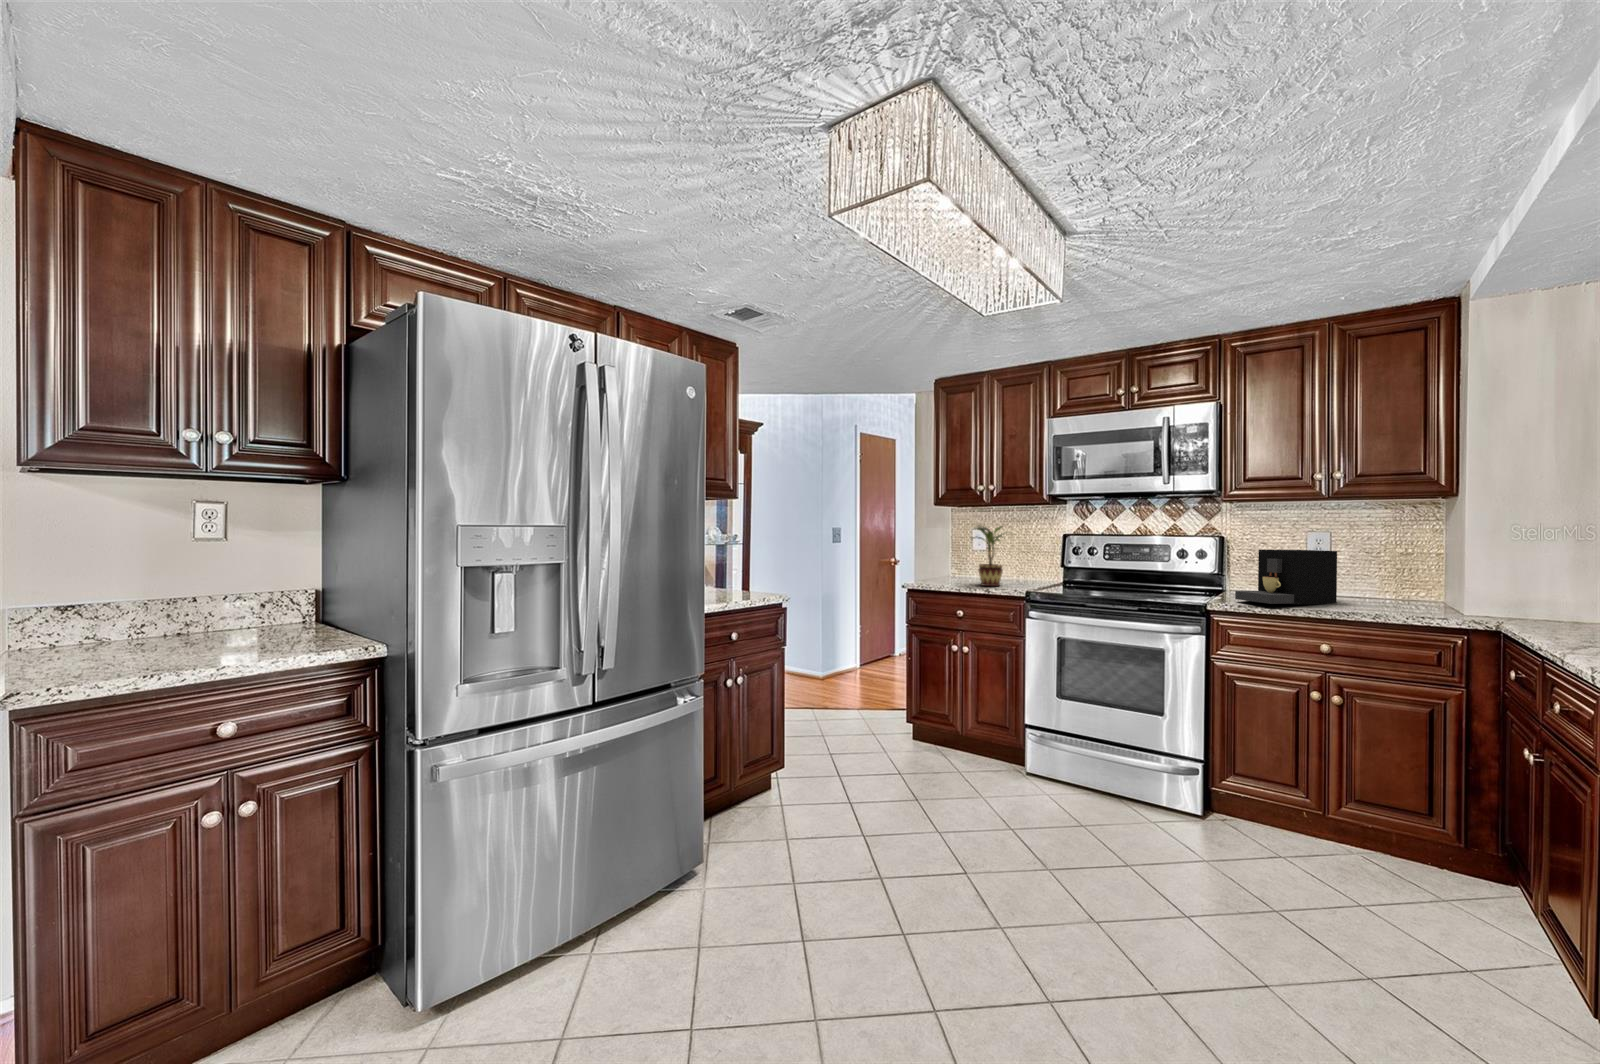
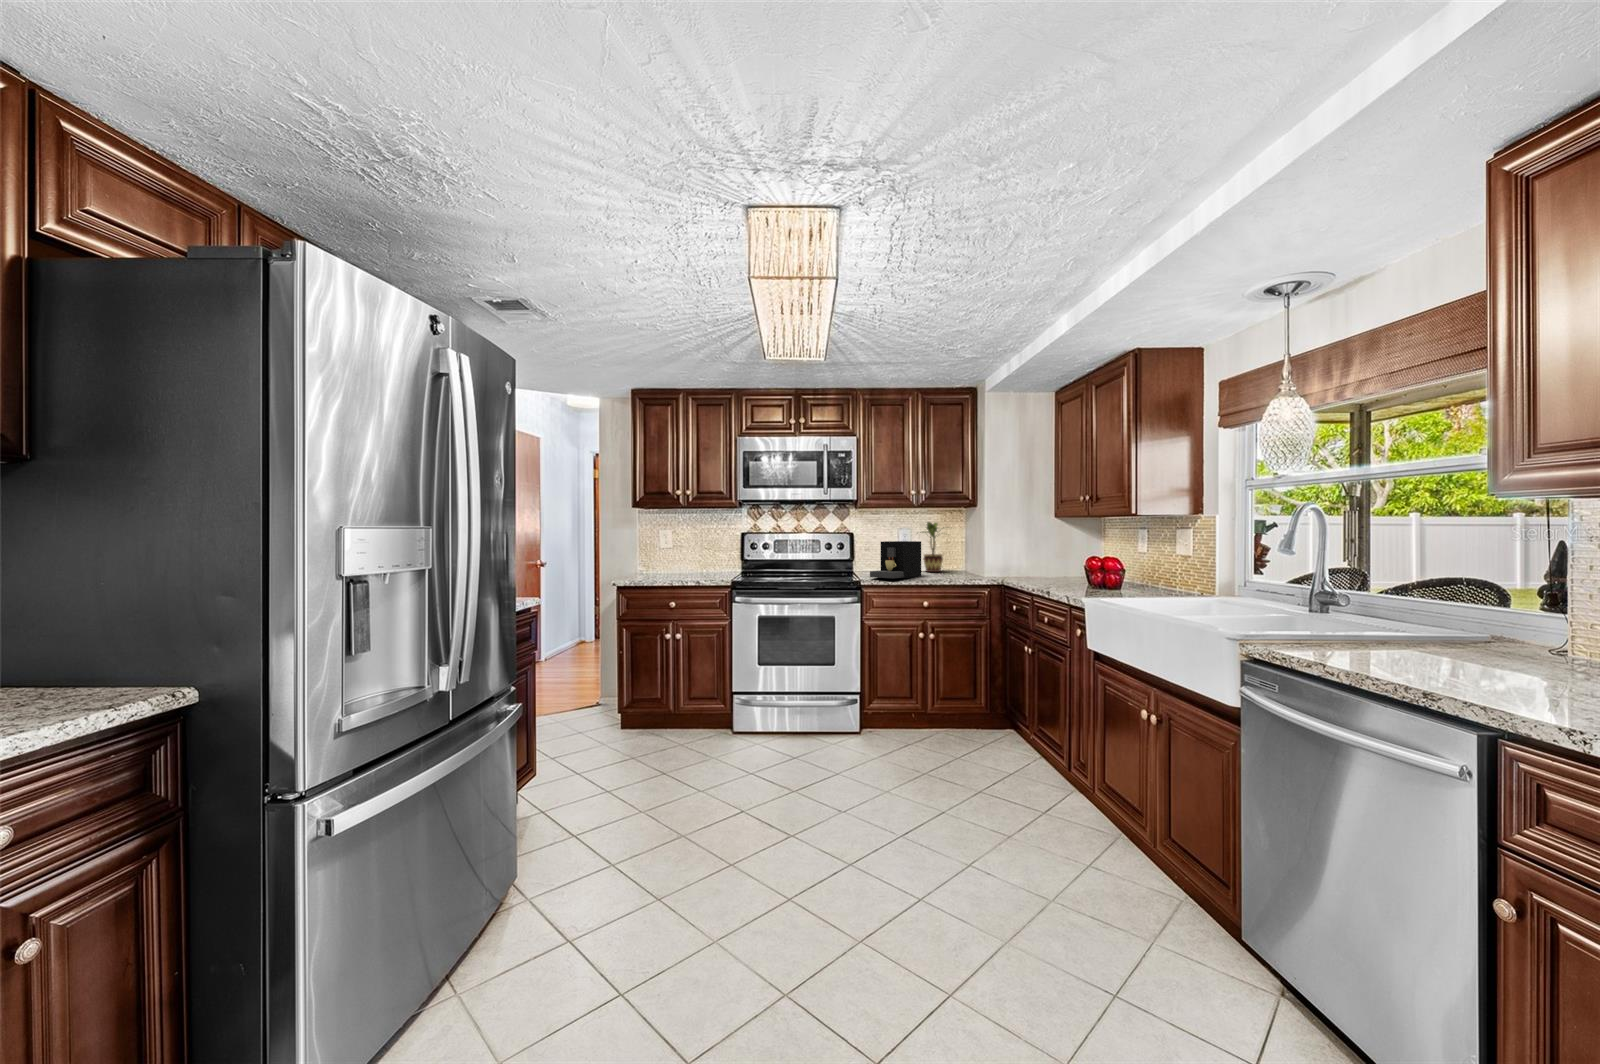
potted plant: present [972,526,1003,586] -> present [920,522,943,572]

